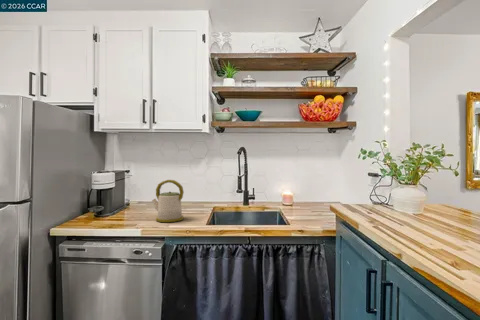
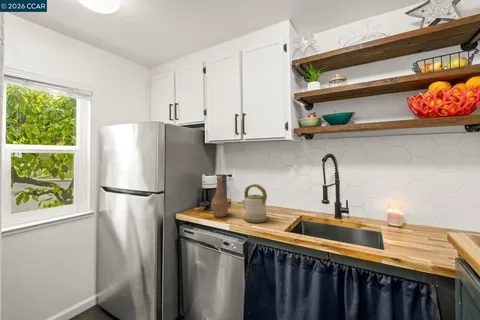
vase: none [110,172,134,222] -> present [211,176,229,217]

